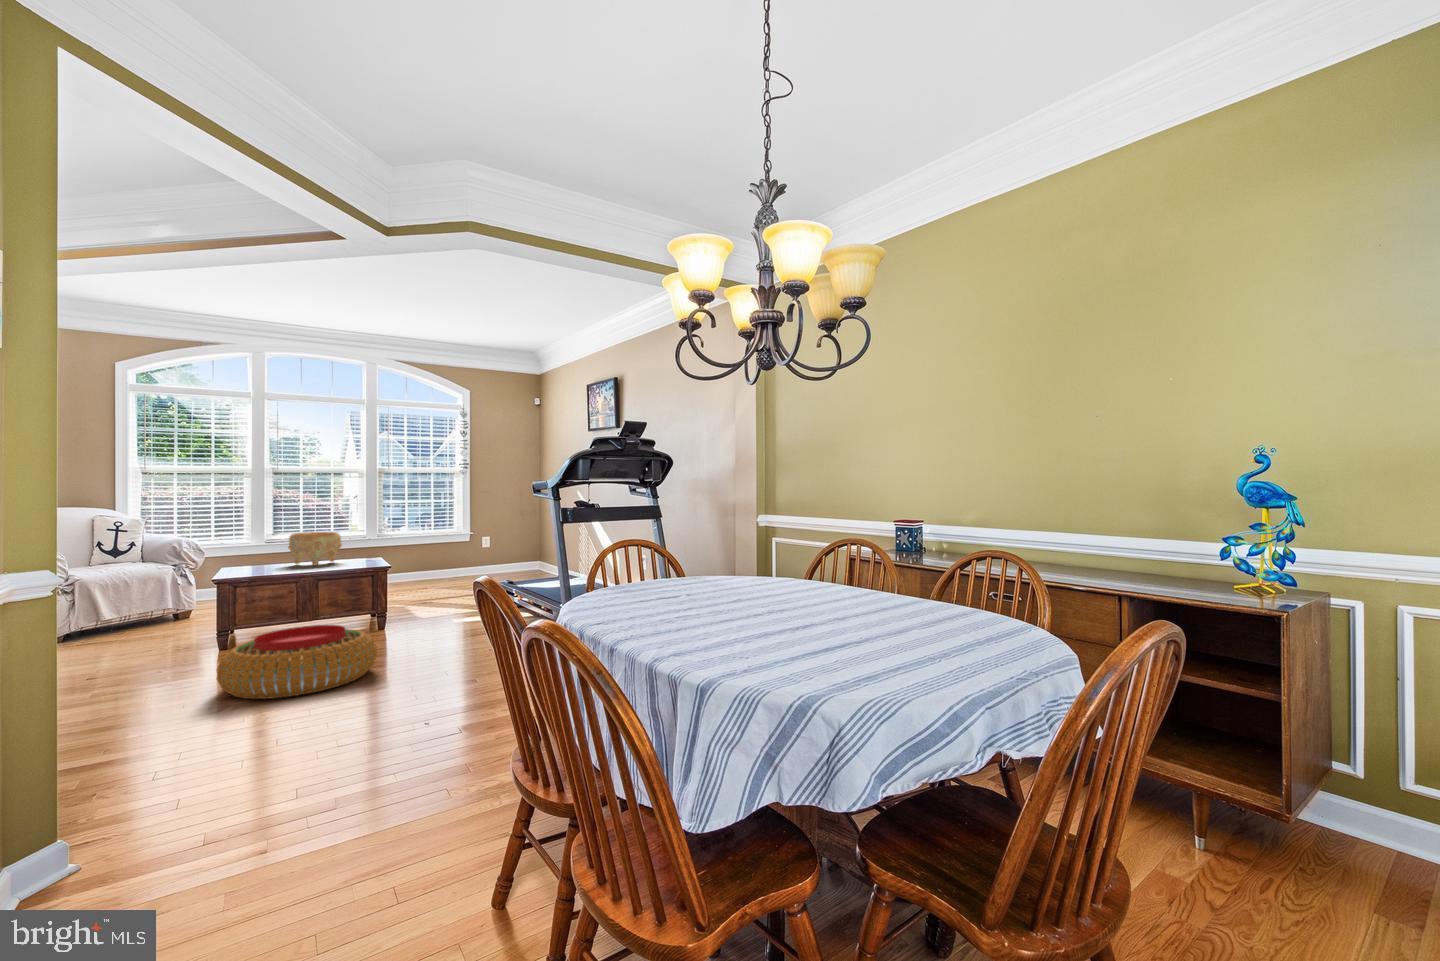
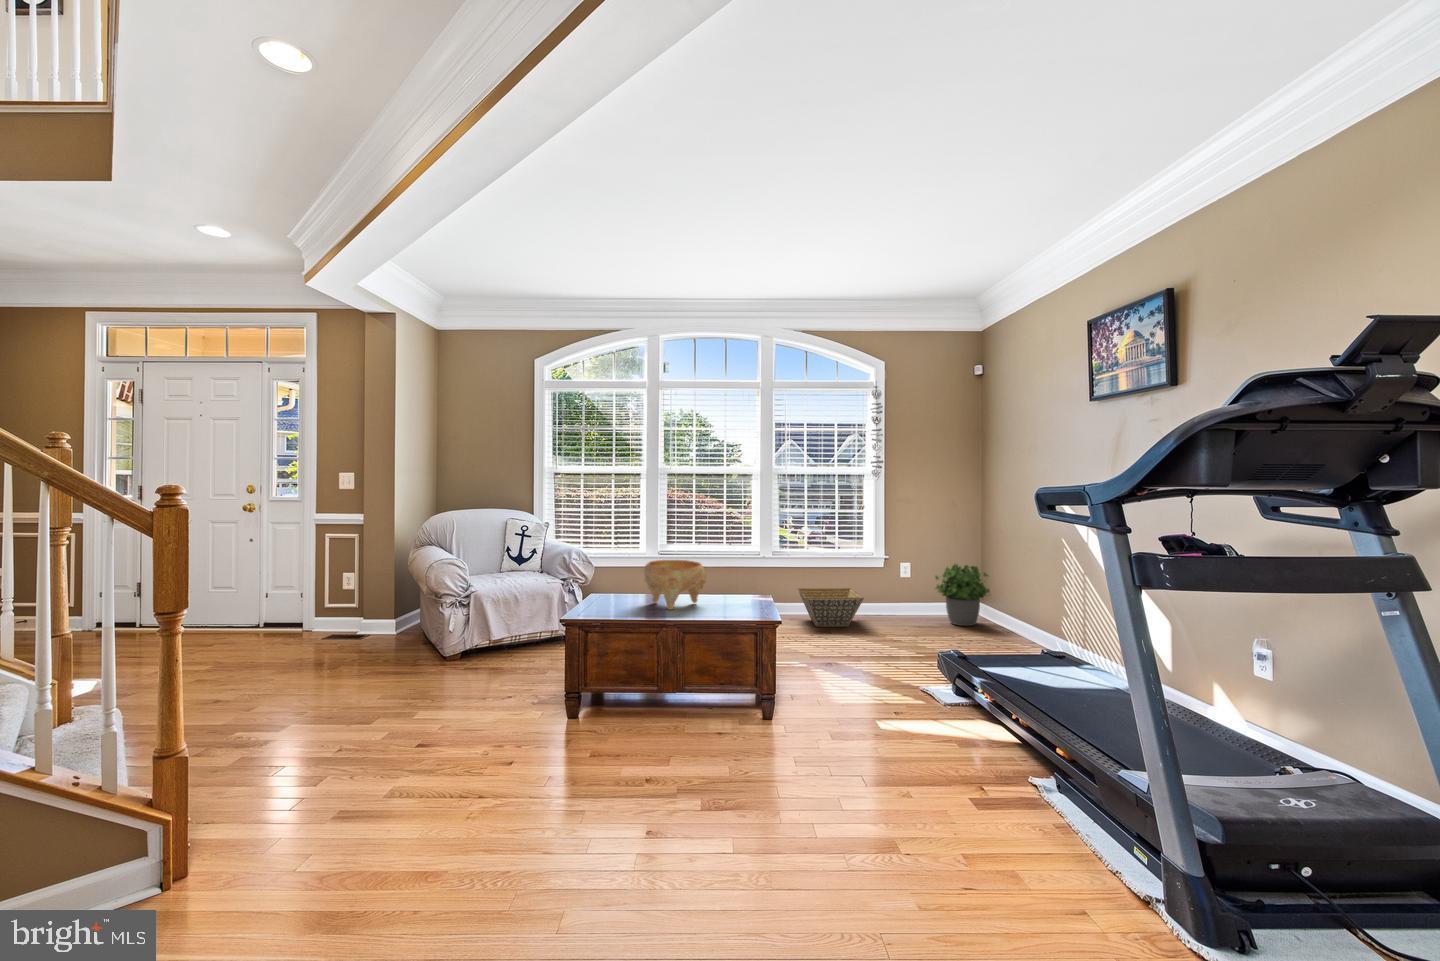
potted plant: none [508,532,546,576] -> present [935,564,989,626]
basket: none [401,558,457,587] -> present [798,588,864,627]
pouf: present [217,625,377,699] -> none [468,741,701,907]

